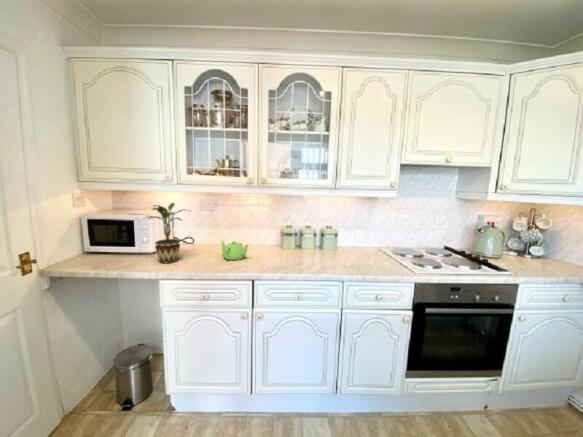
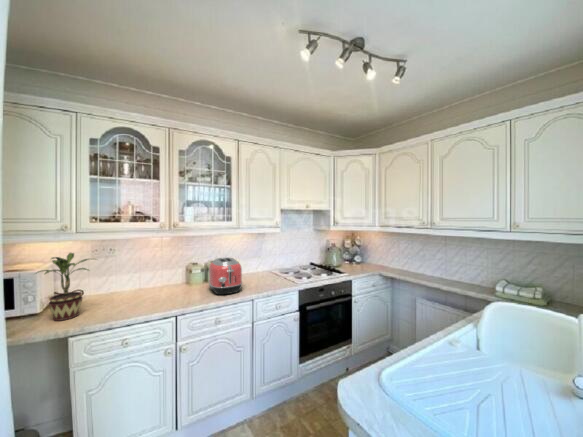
toaster: none [296,224,334,268] -> present [209,257,242,295]
teapot: present [221,240,248,260] -> none [129,283,164,303]

